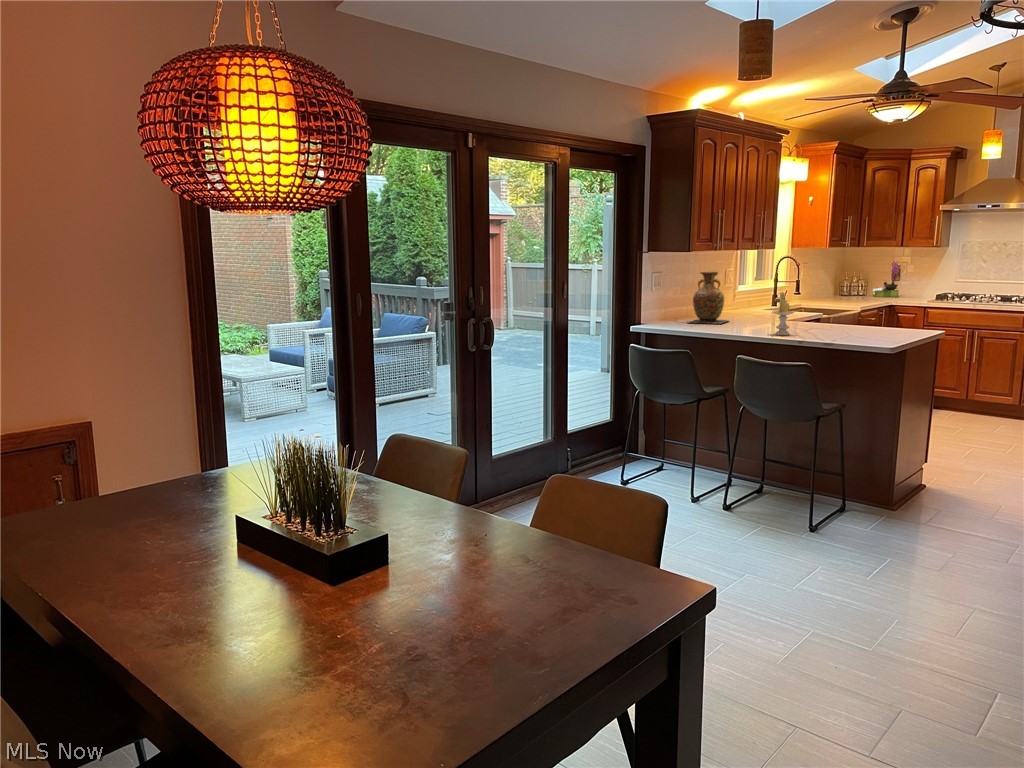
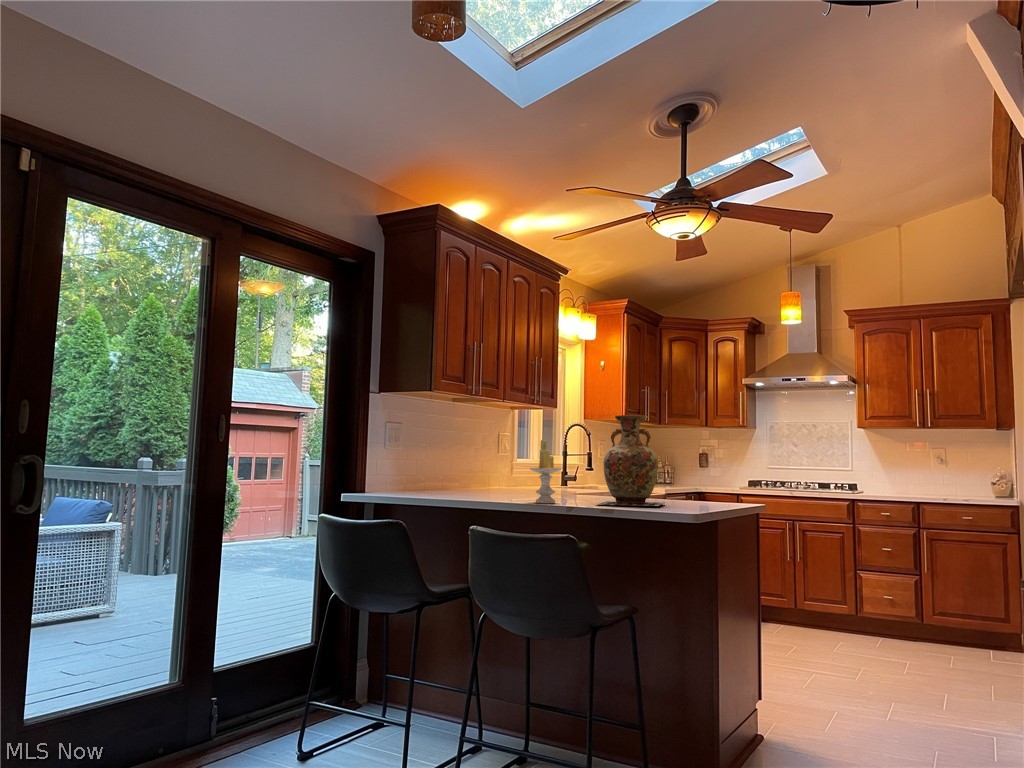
flower arrangement: present [873,262,900,297] -> none [680,444,710,485]
vase: present [688,271,728,324] -> present [596,415,665,506]

